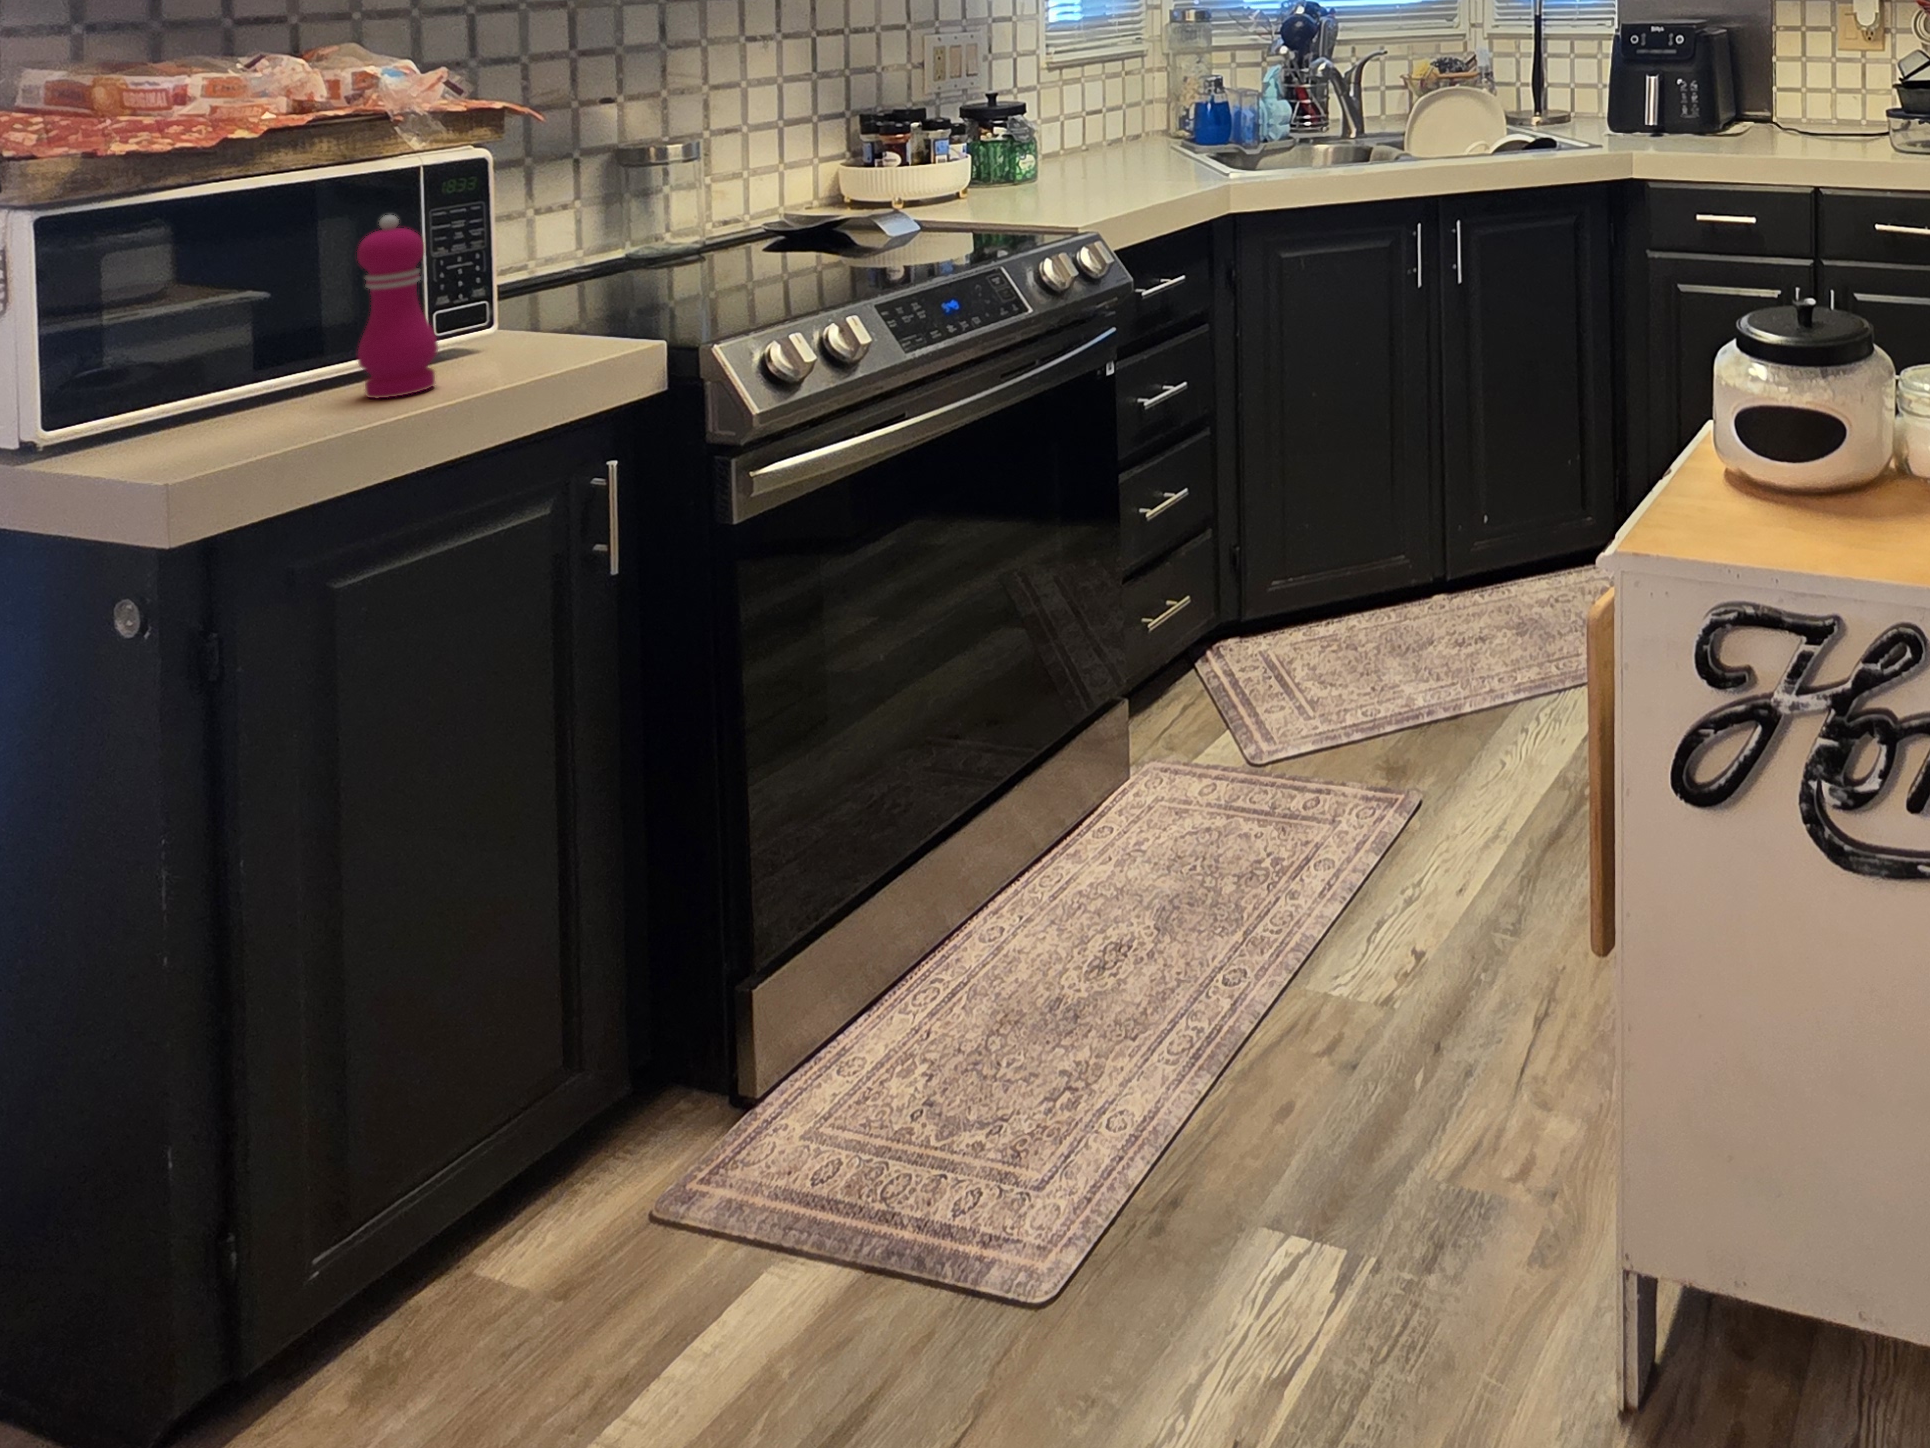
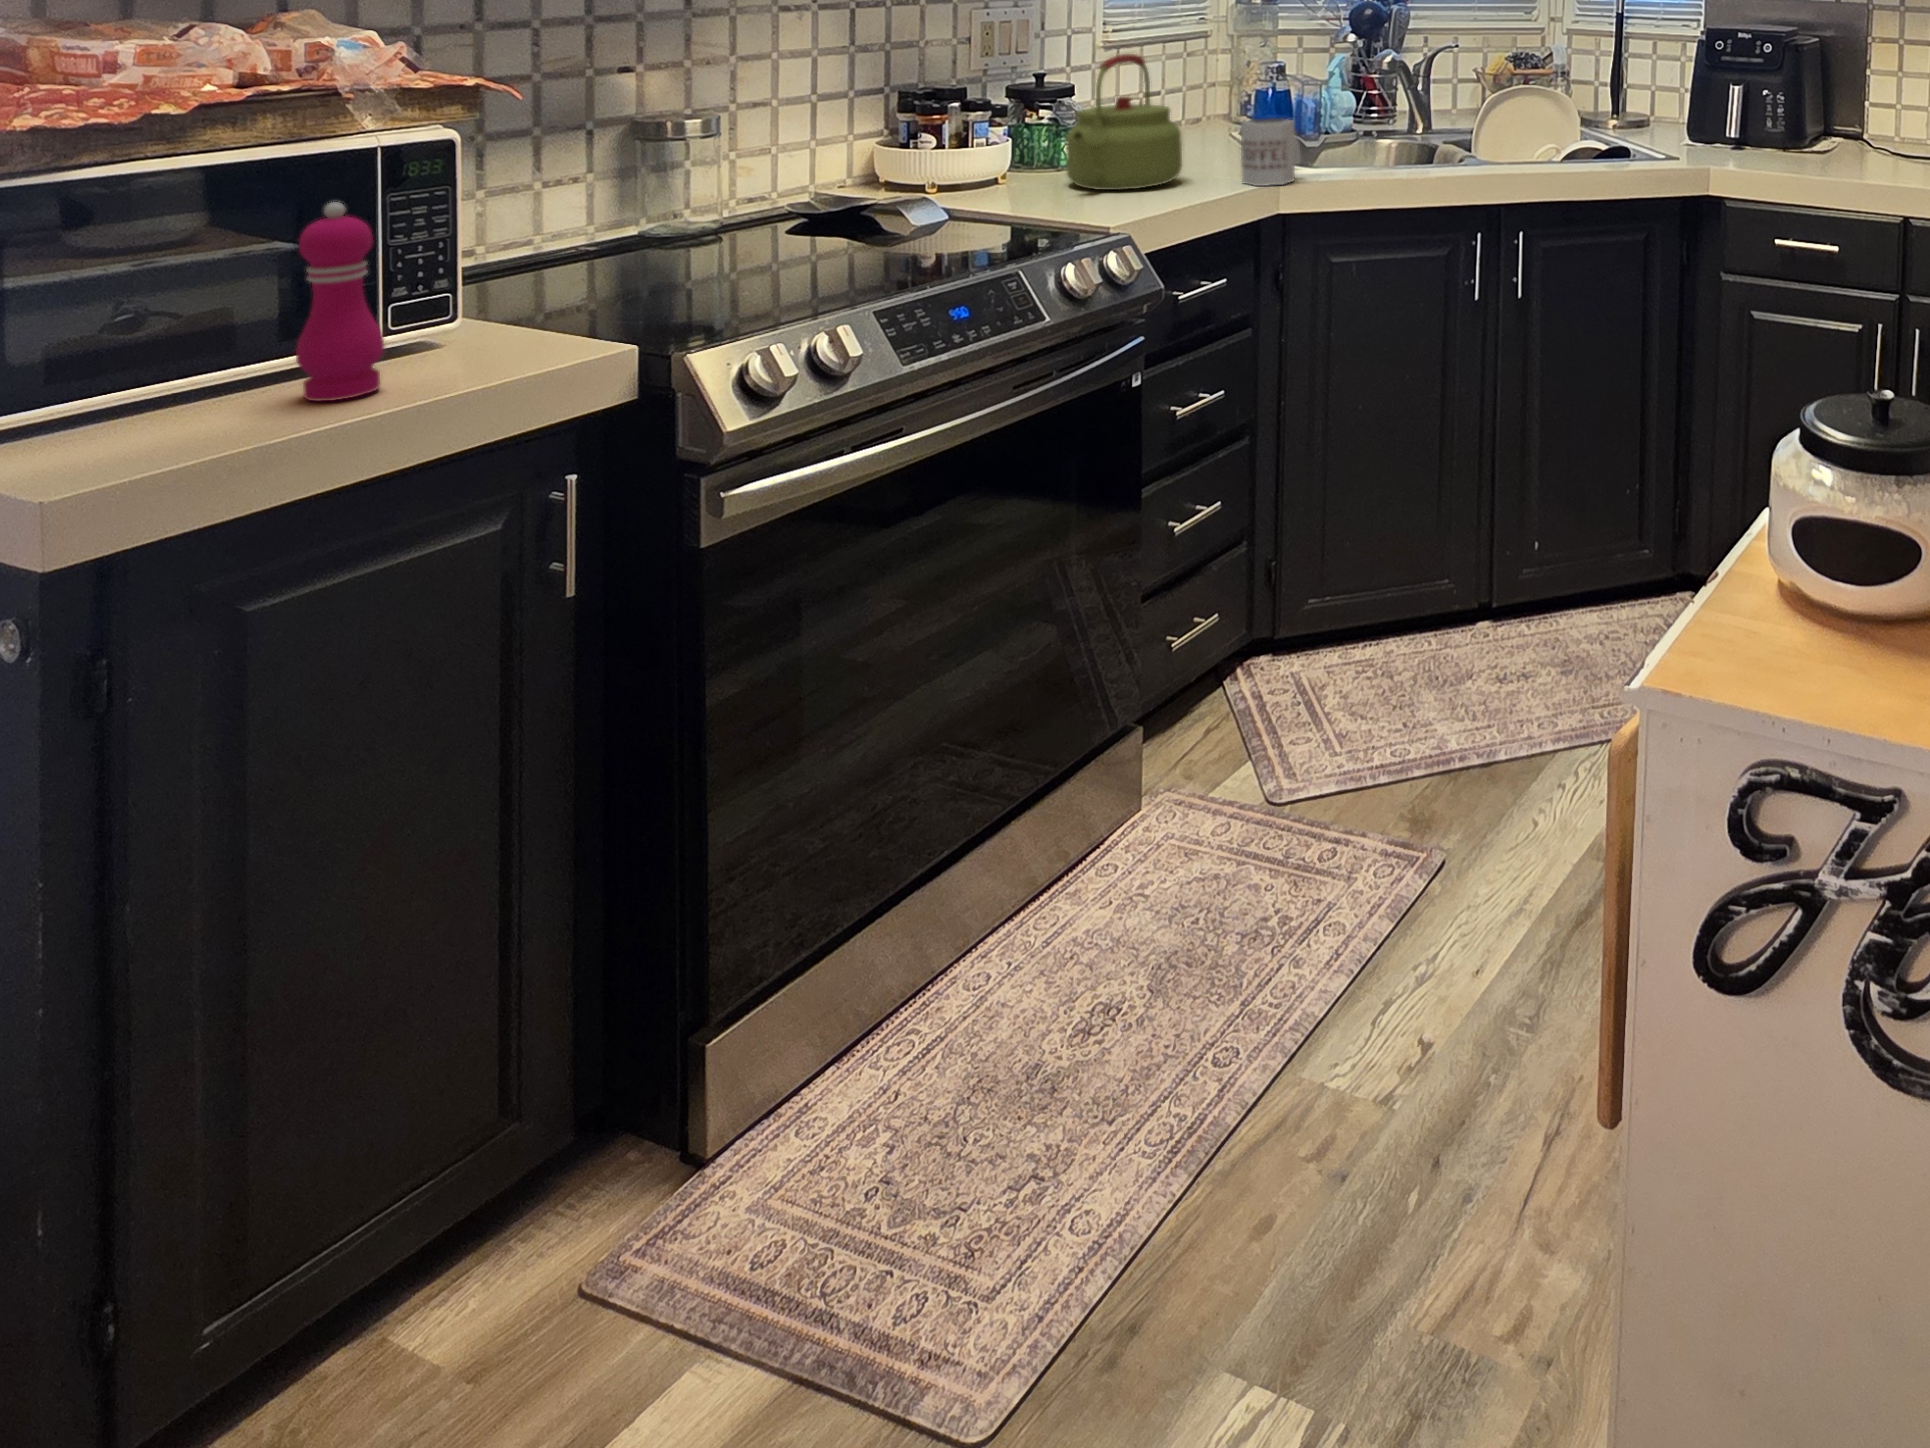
kettle: none [1027,71,1138,198] -> present [1066,54,1182,190]
mug: none [1192,125,1248,188] -> present [1241,118,1300,186]

